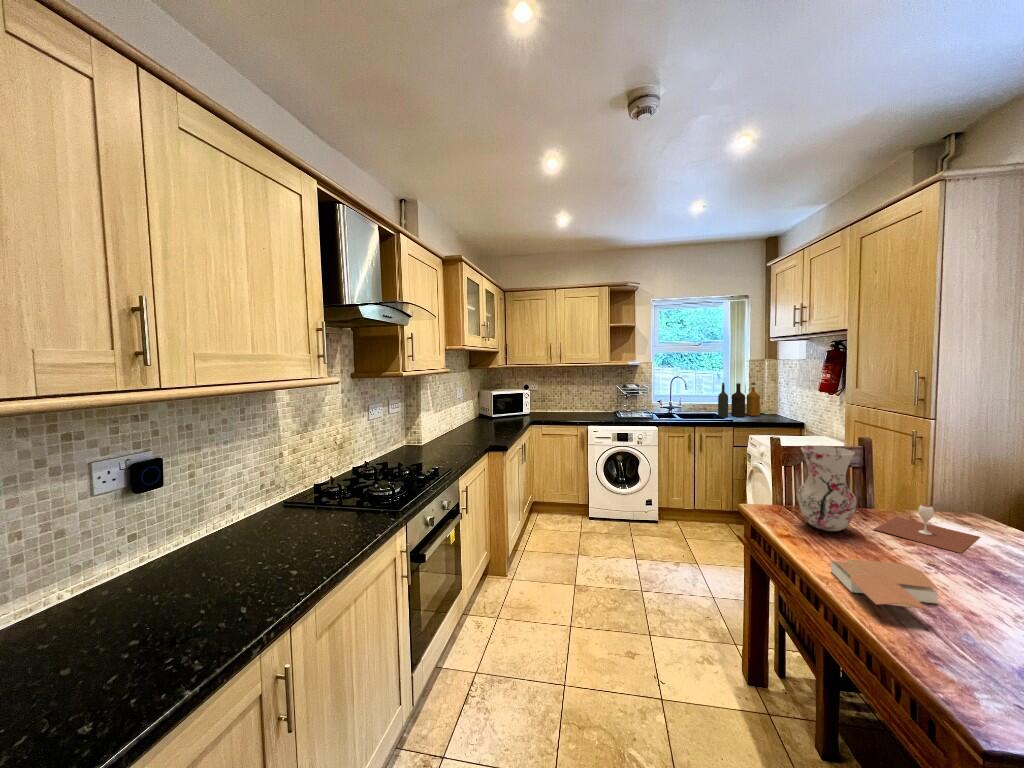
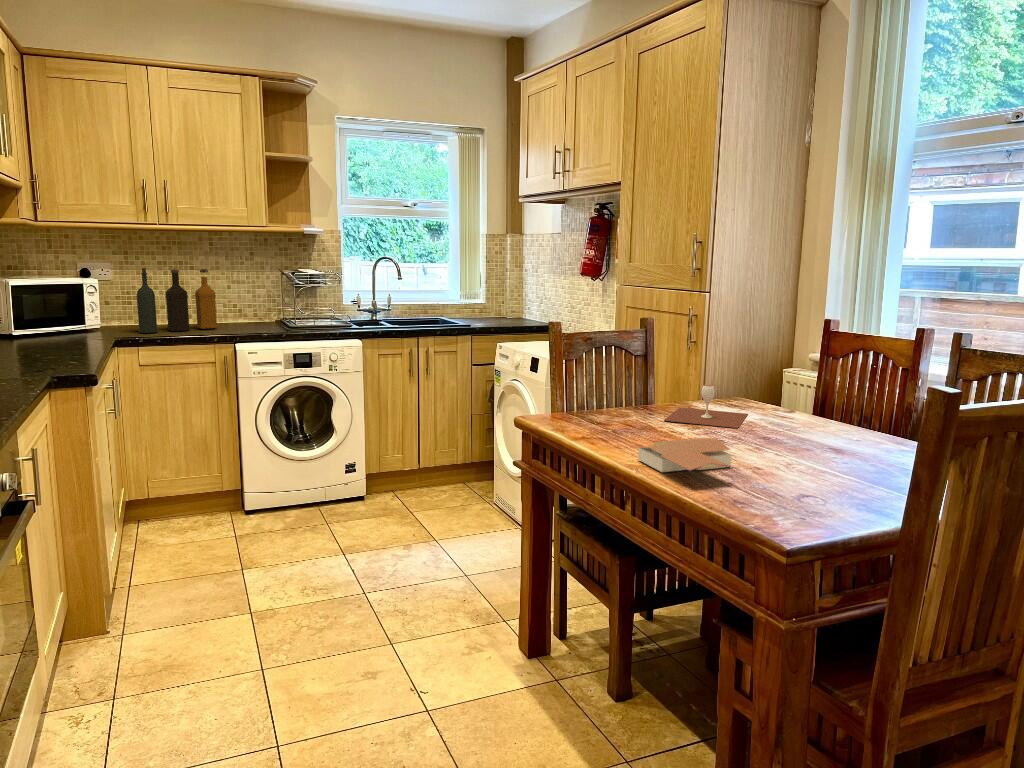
bottle: present [718,383,760,417] -> present [137,268,217,333]
vase: present [797,445,856,531] -> none [591,323,651,428]

